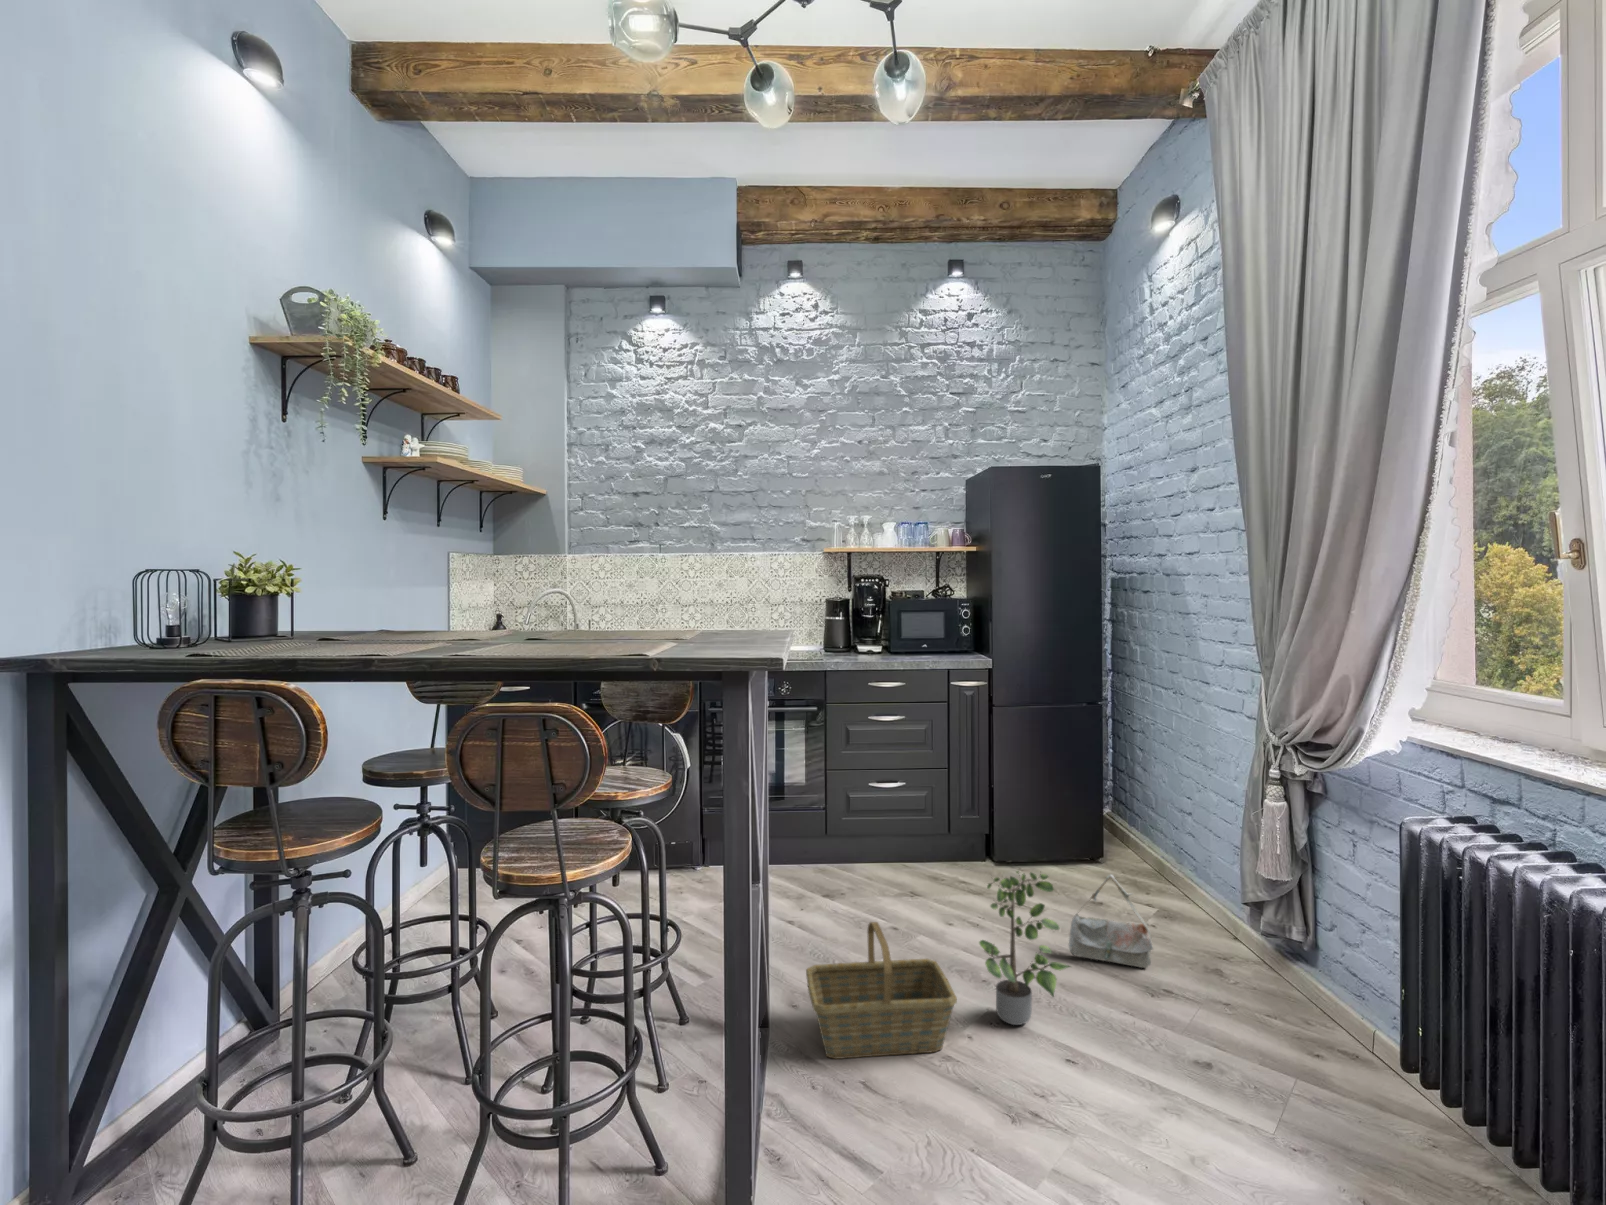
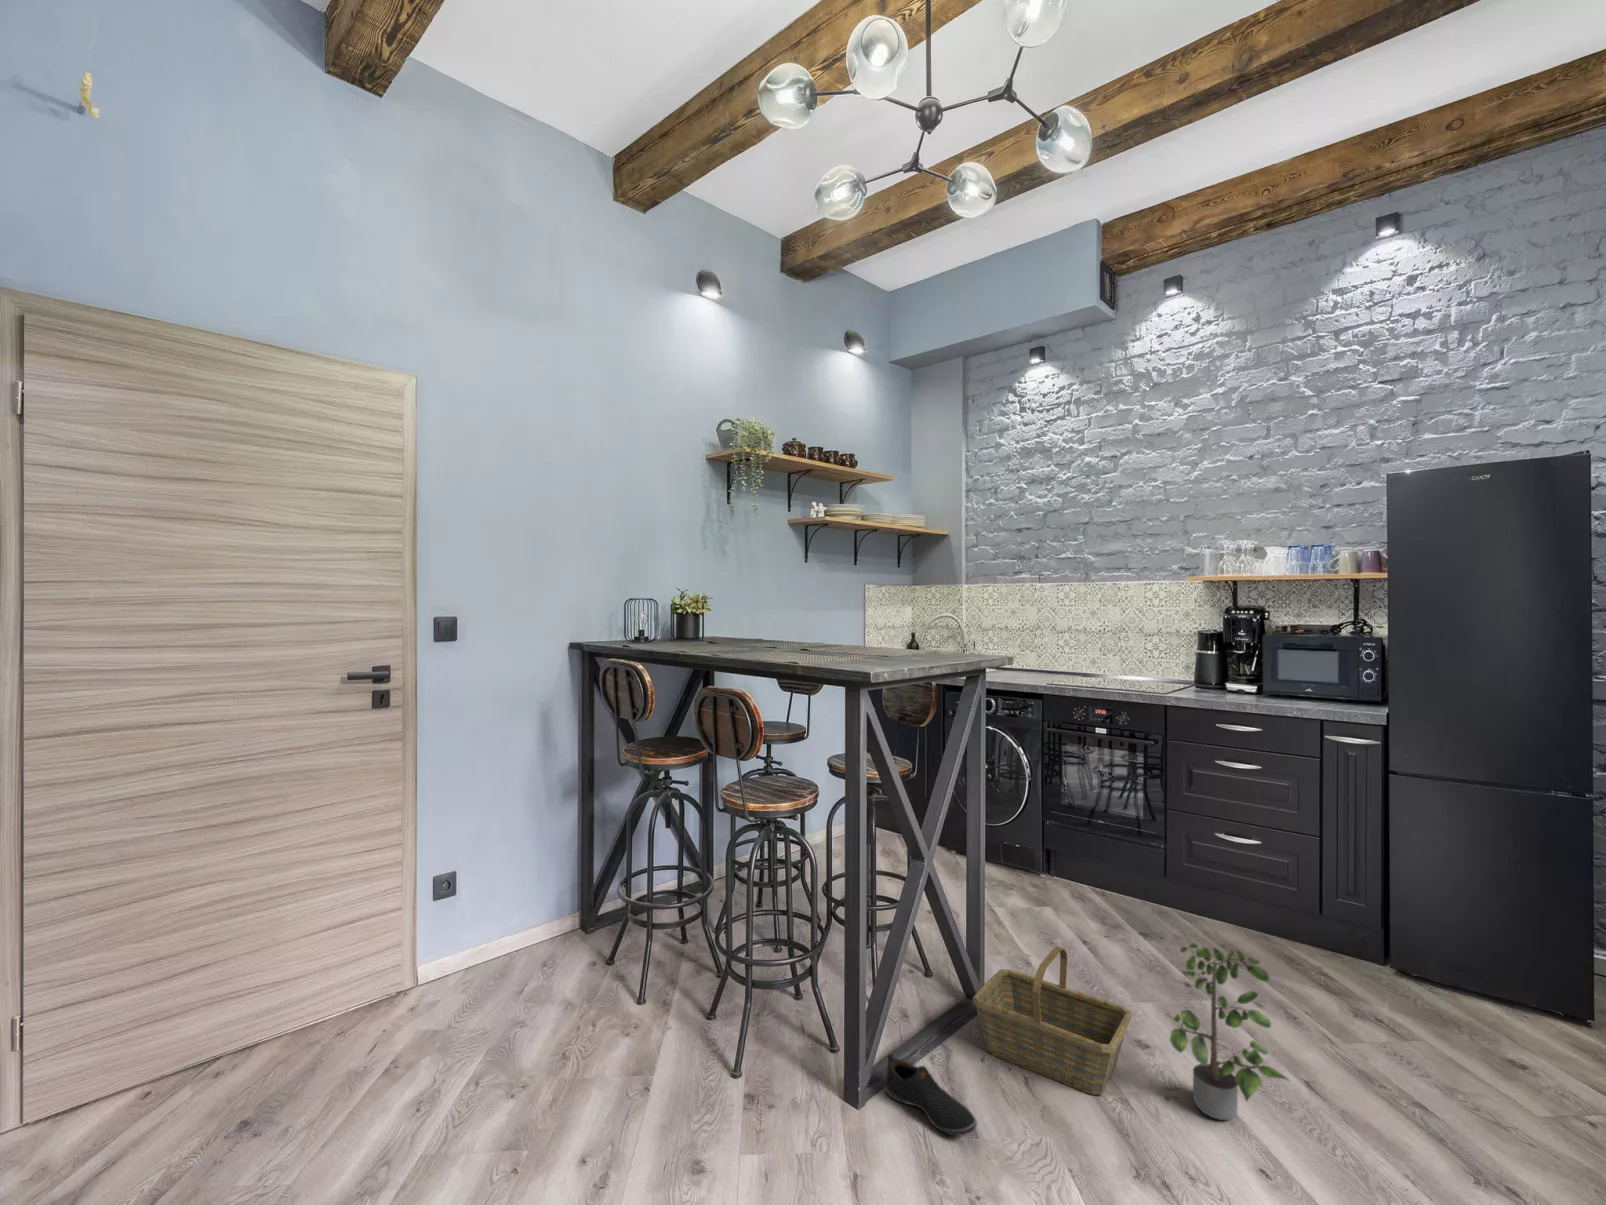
bag: present [1069,875,1153,968] -> none [1372,1006,1503,1153]
shoe: none [776,1099,901,1159] -> present [884,1053,977,1135]

